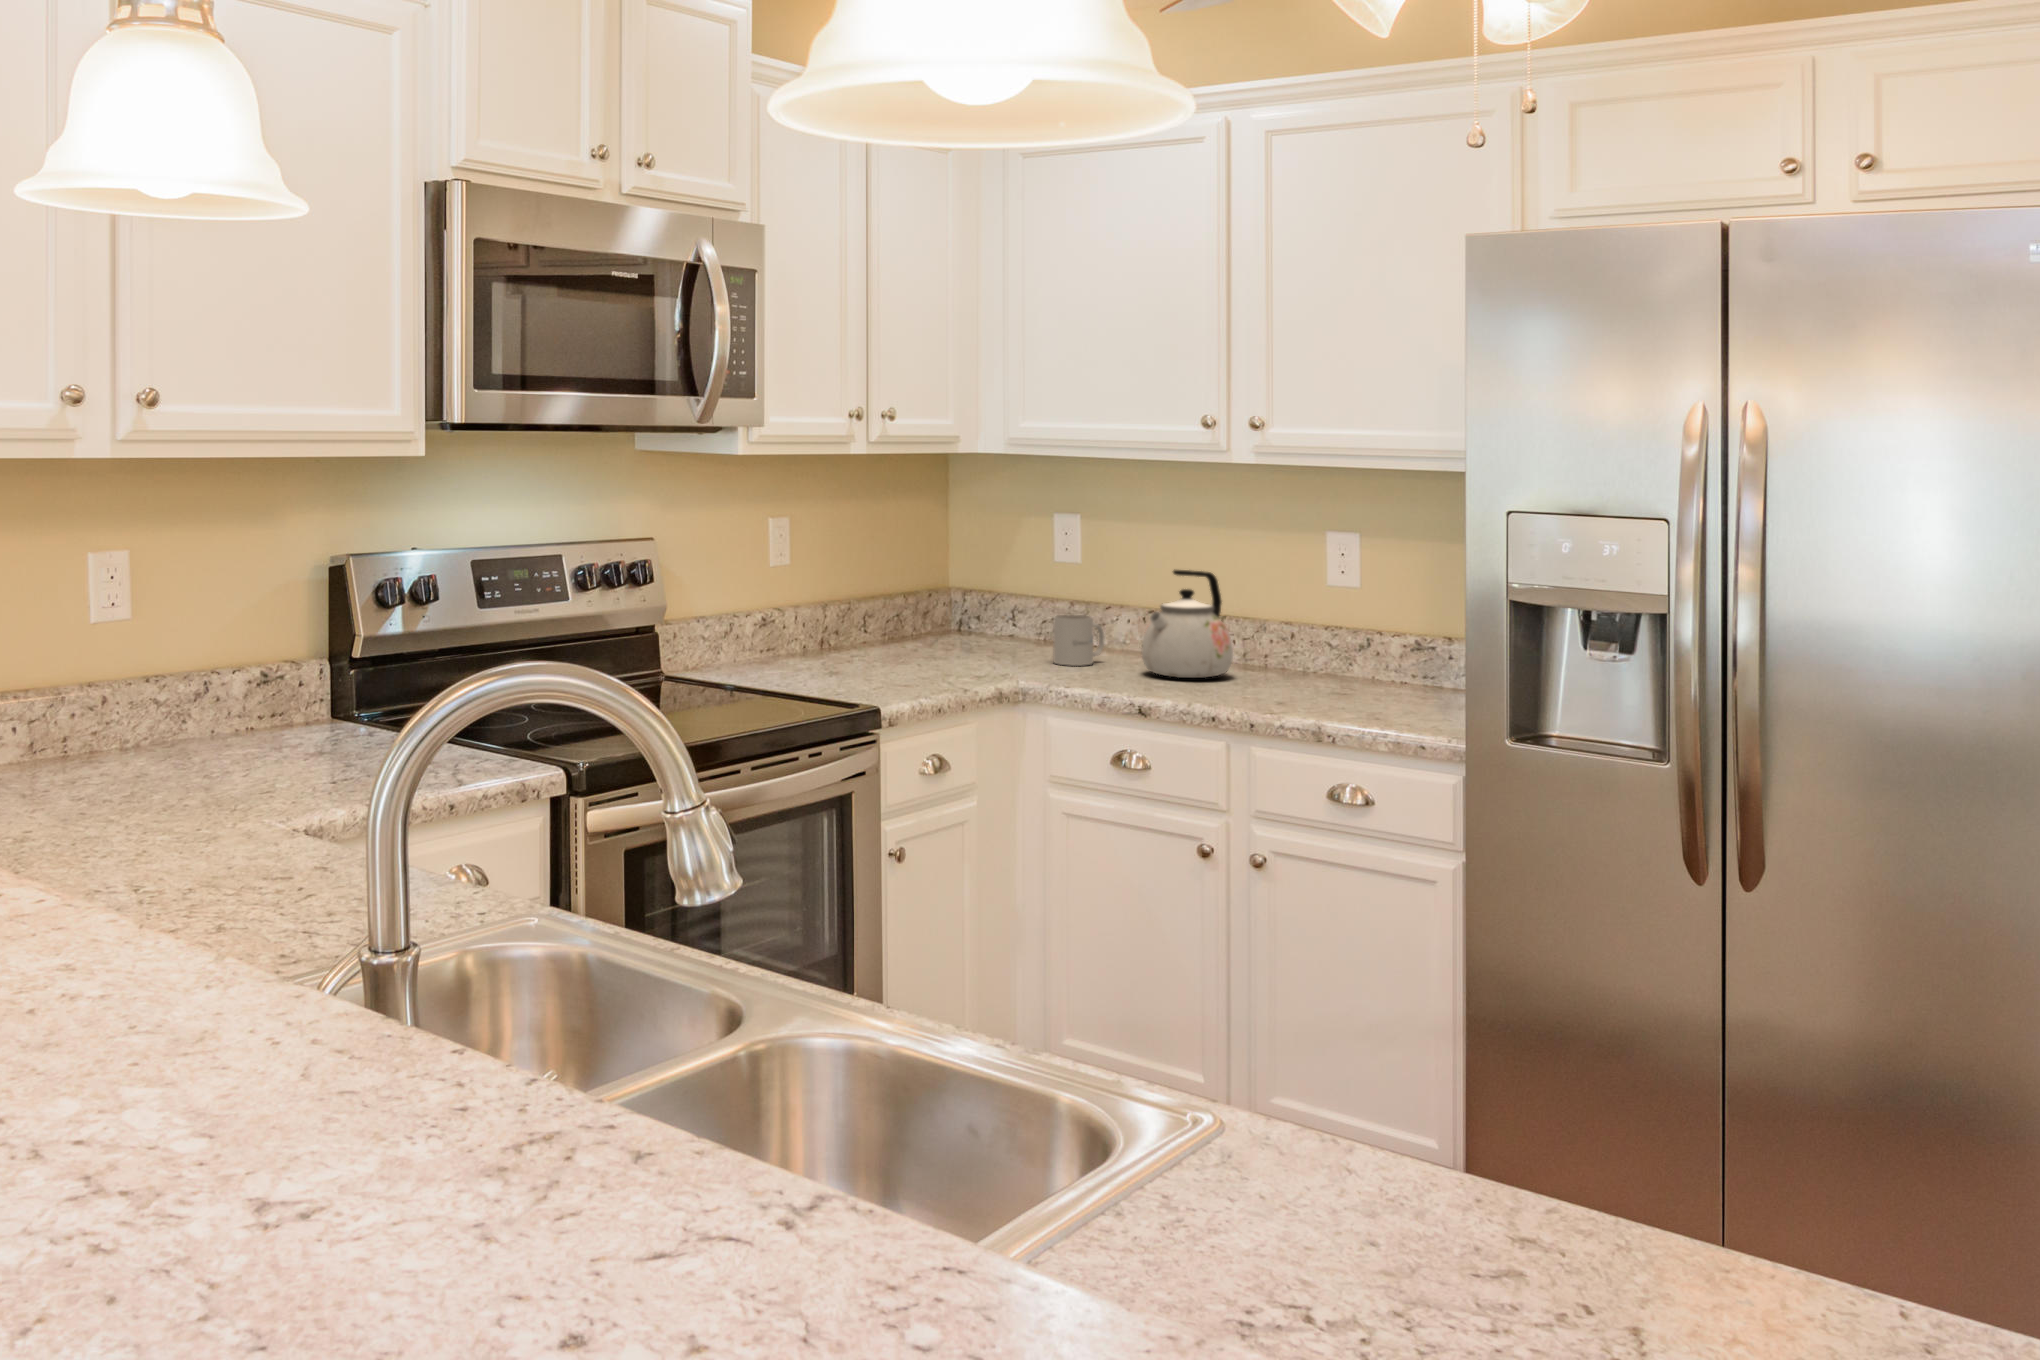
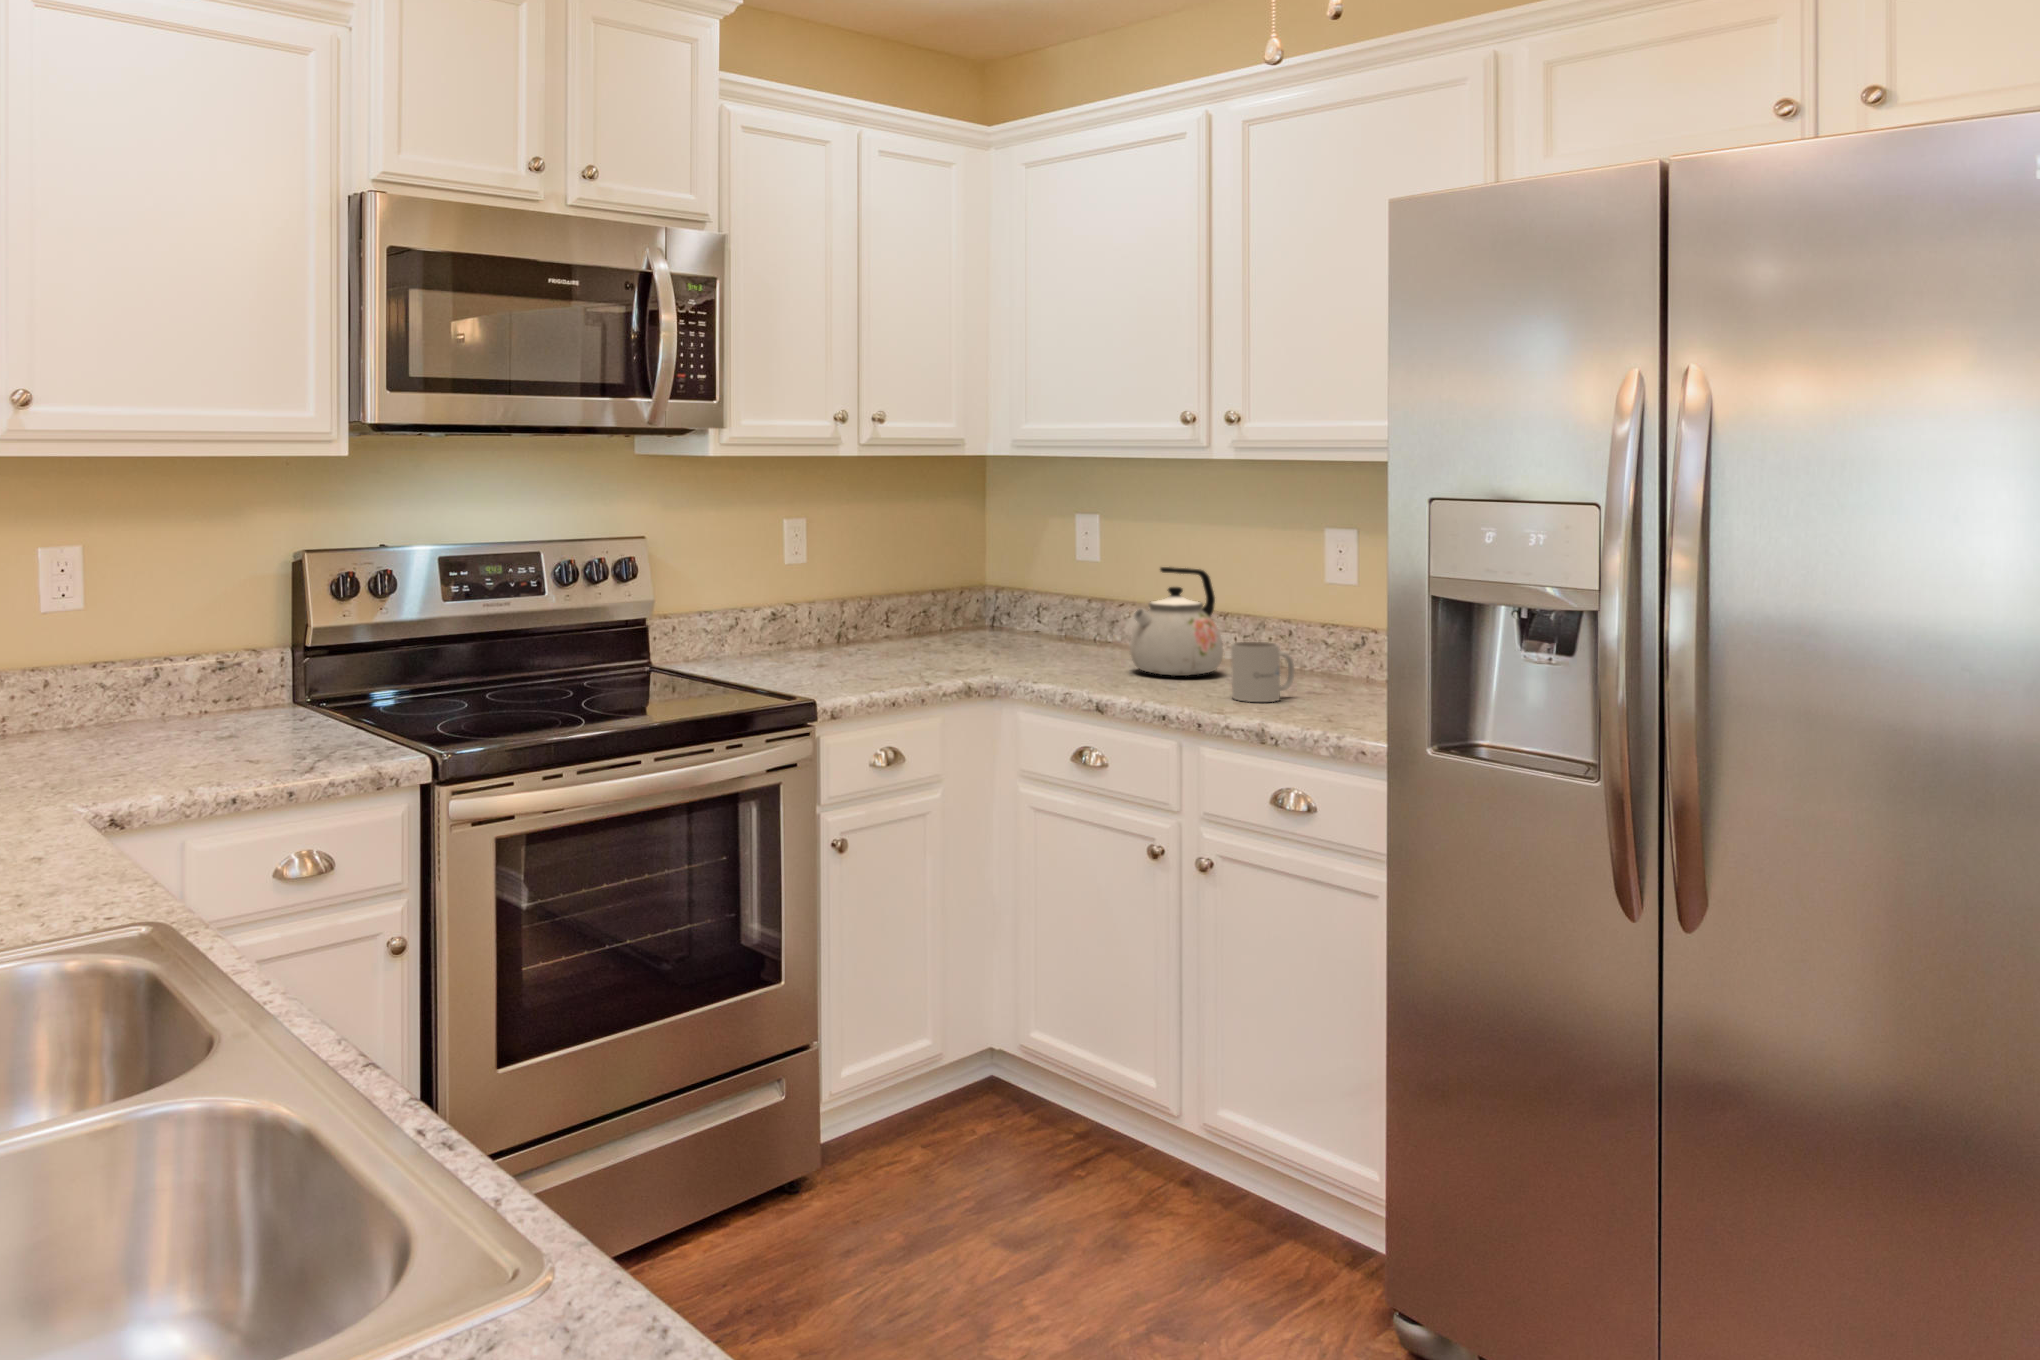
mug: present [1053,615,1104,666] -> present [1231,642,1294,702]

